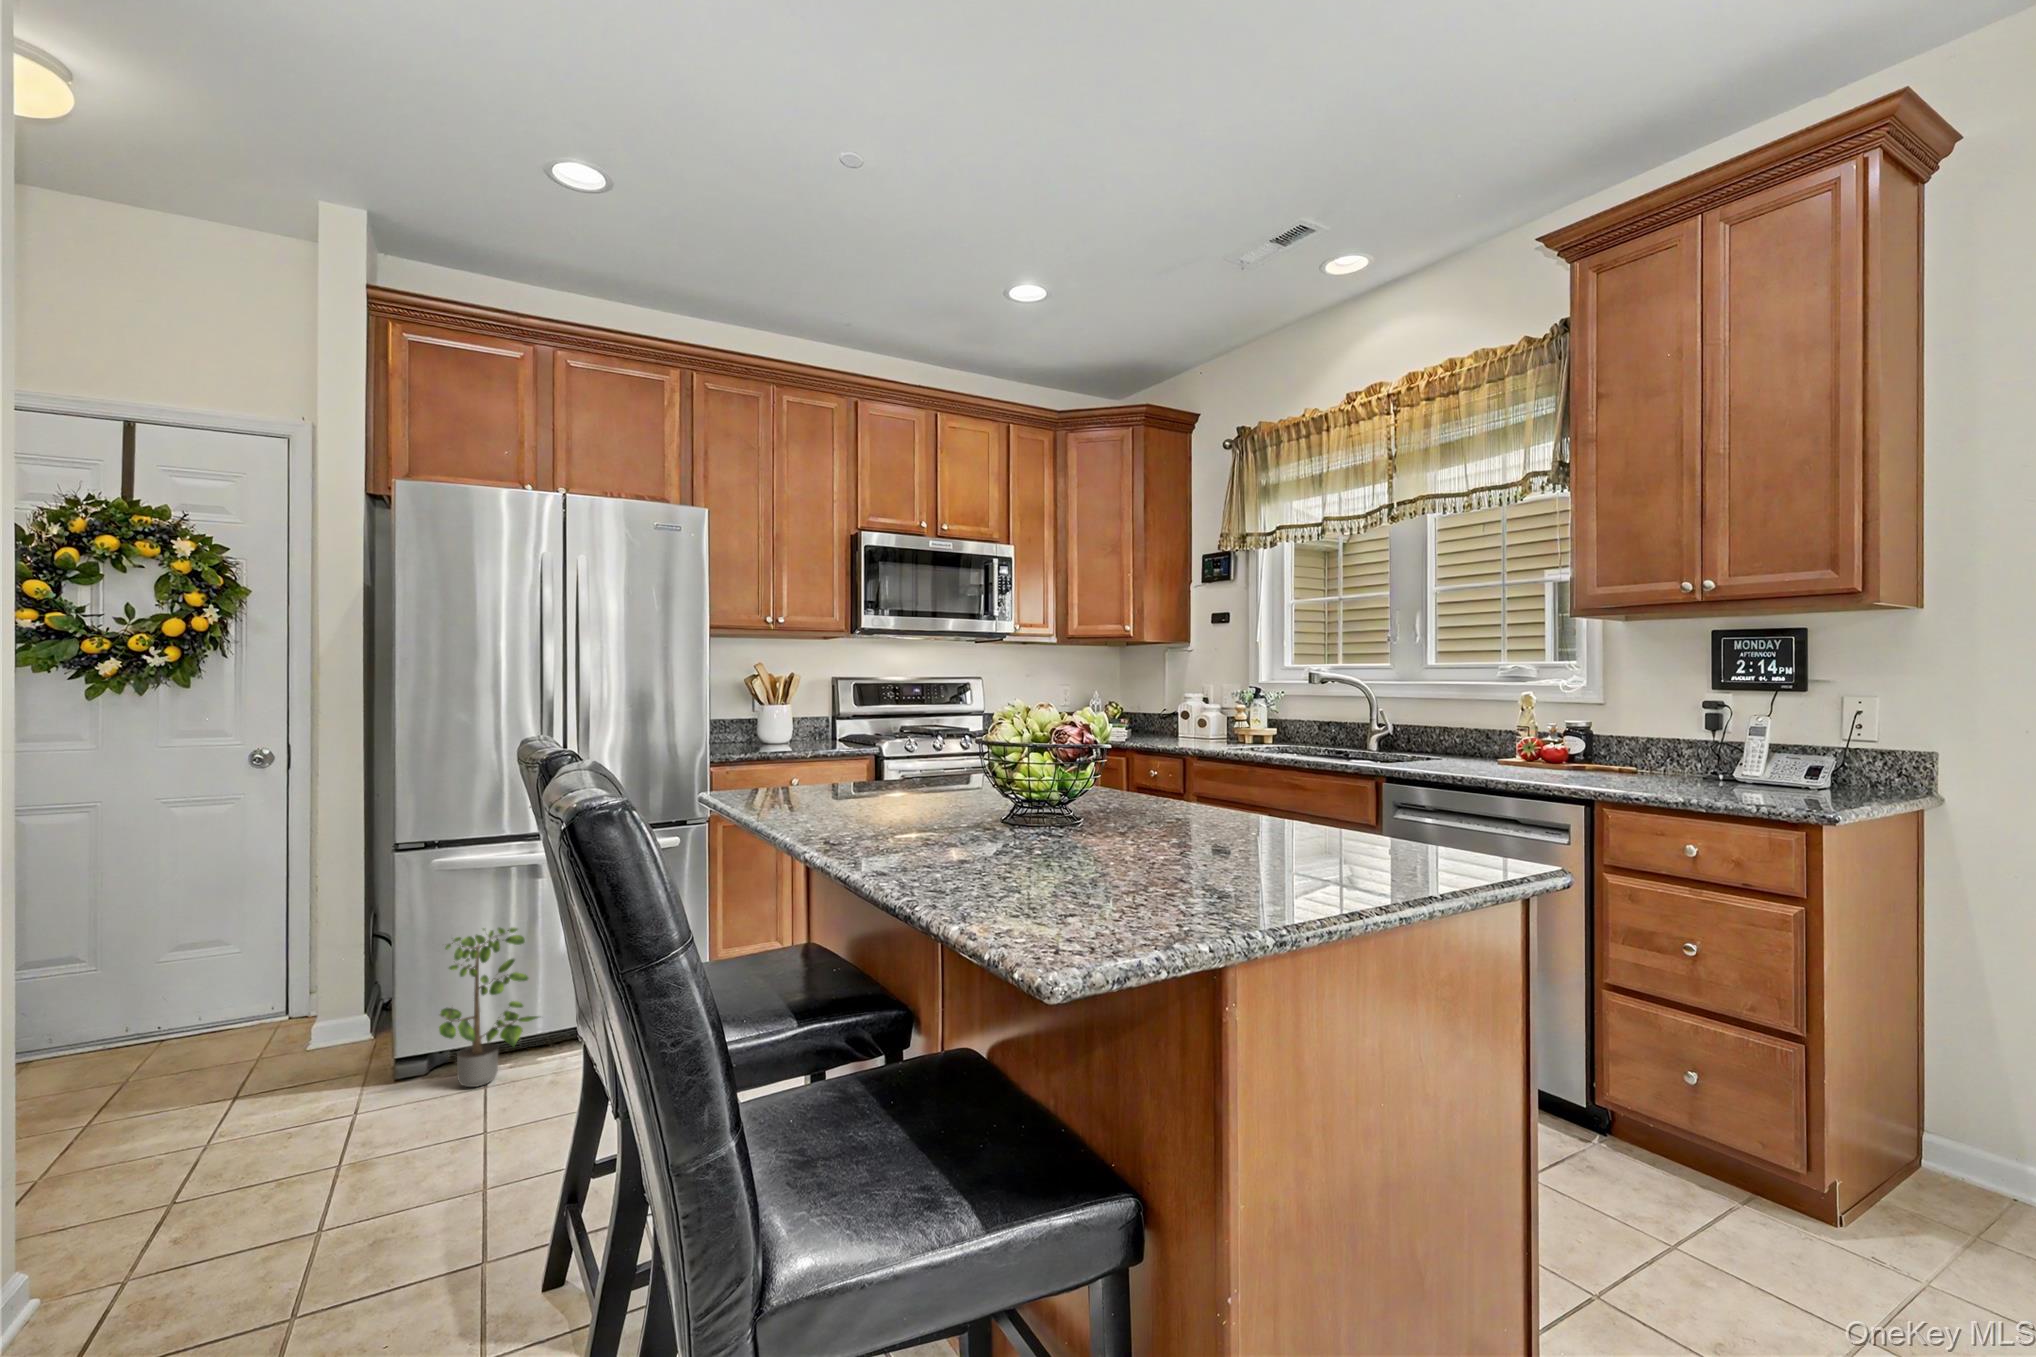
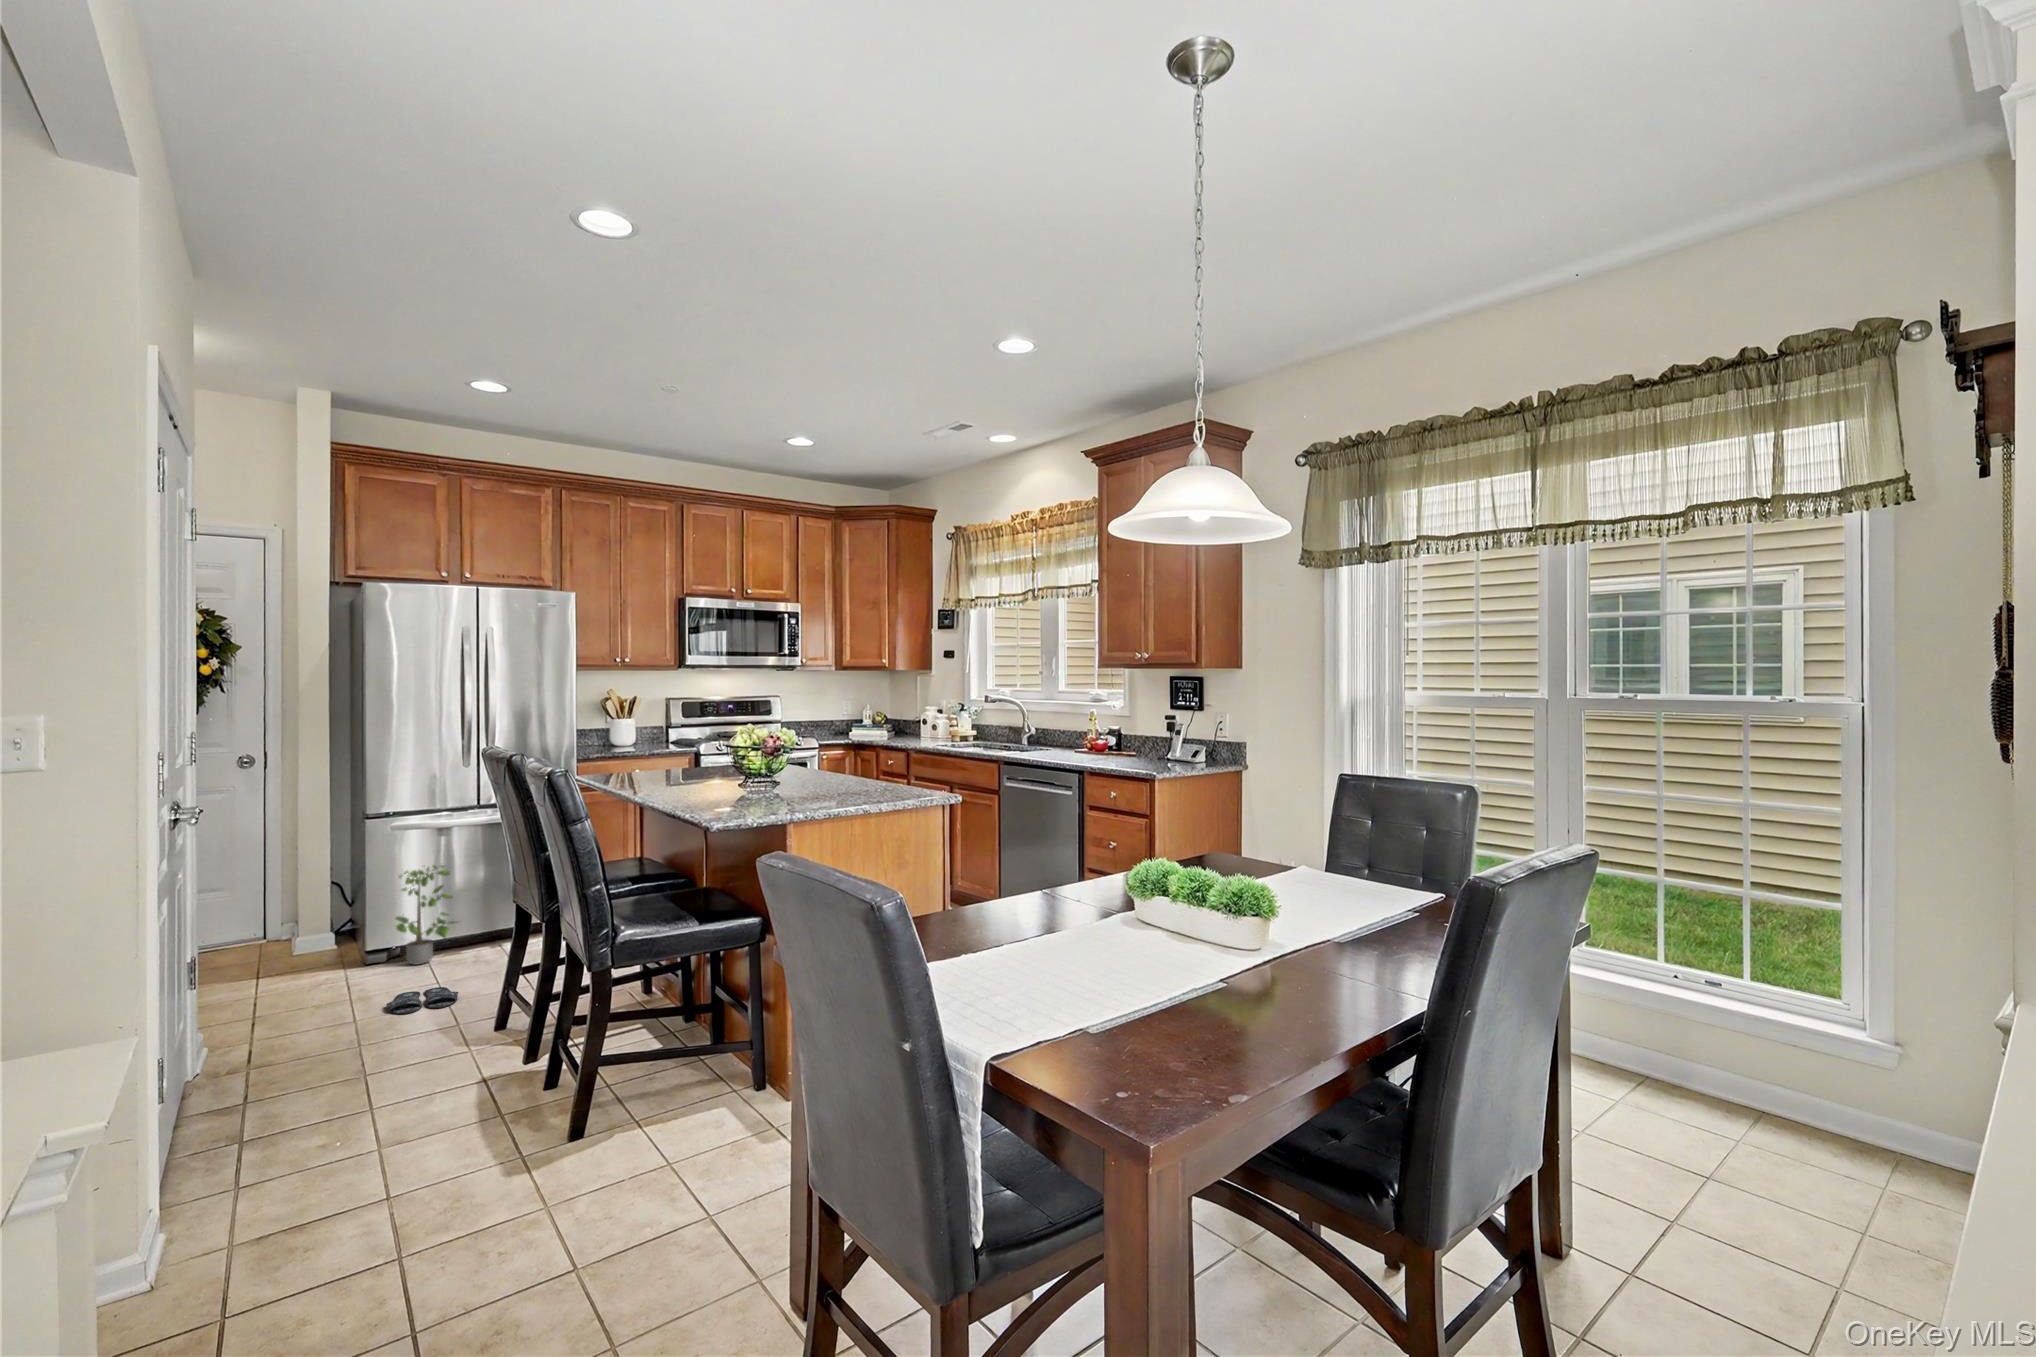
slippers: none [395,1146,520,1217] -> present [386,987,458,1014]

